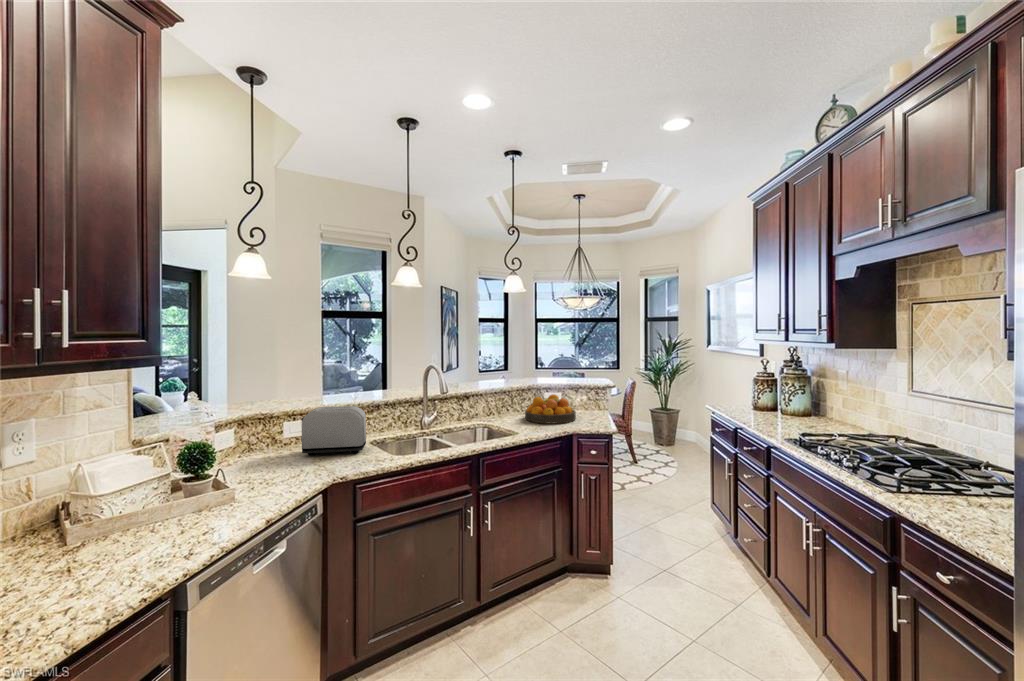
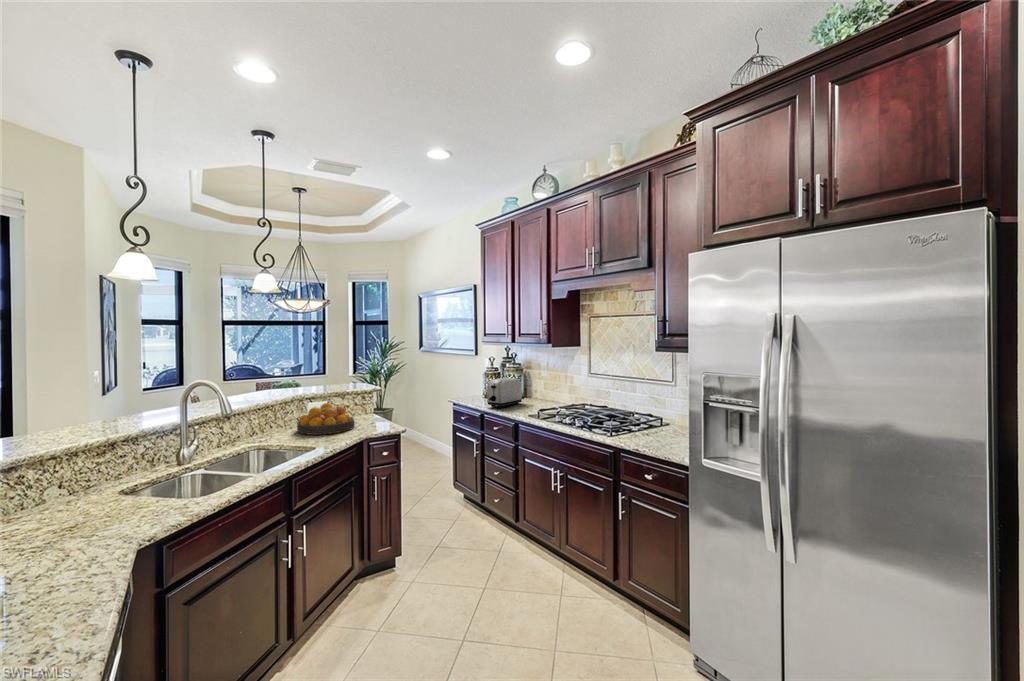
toaster: present [301,406,366,456] -> present [487,378,522,408]

